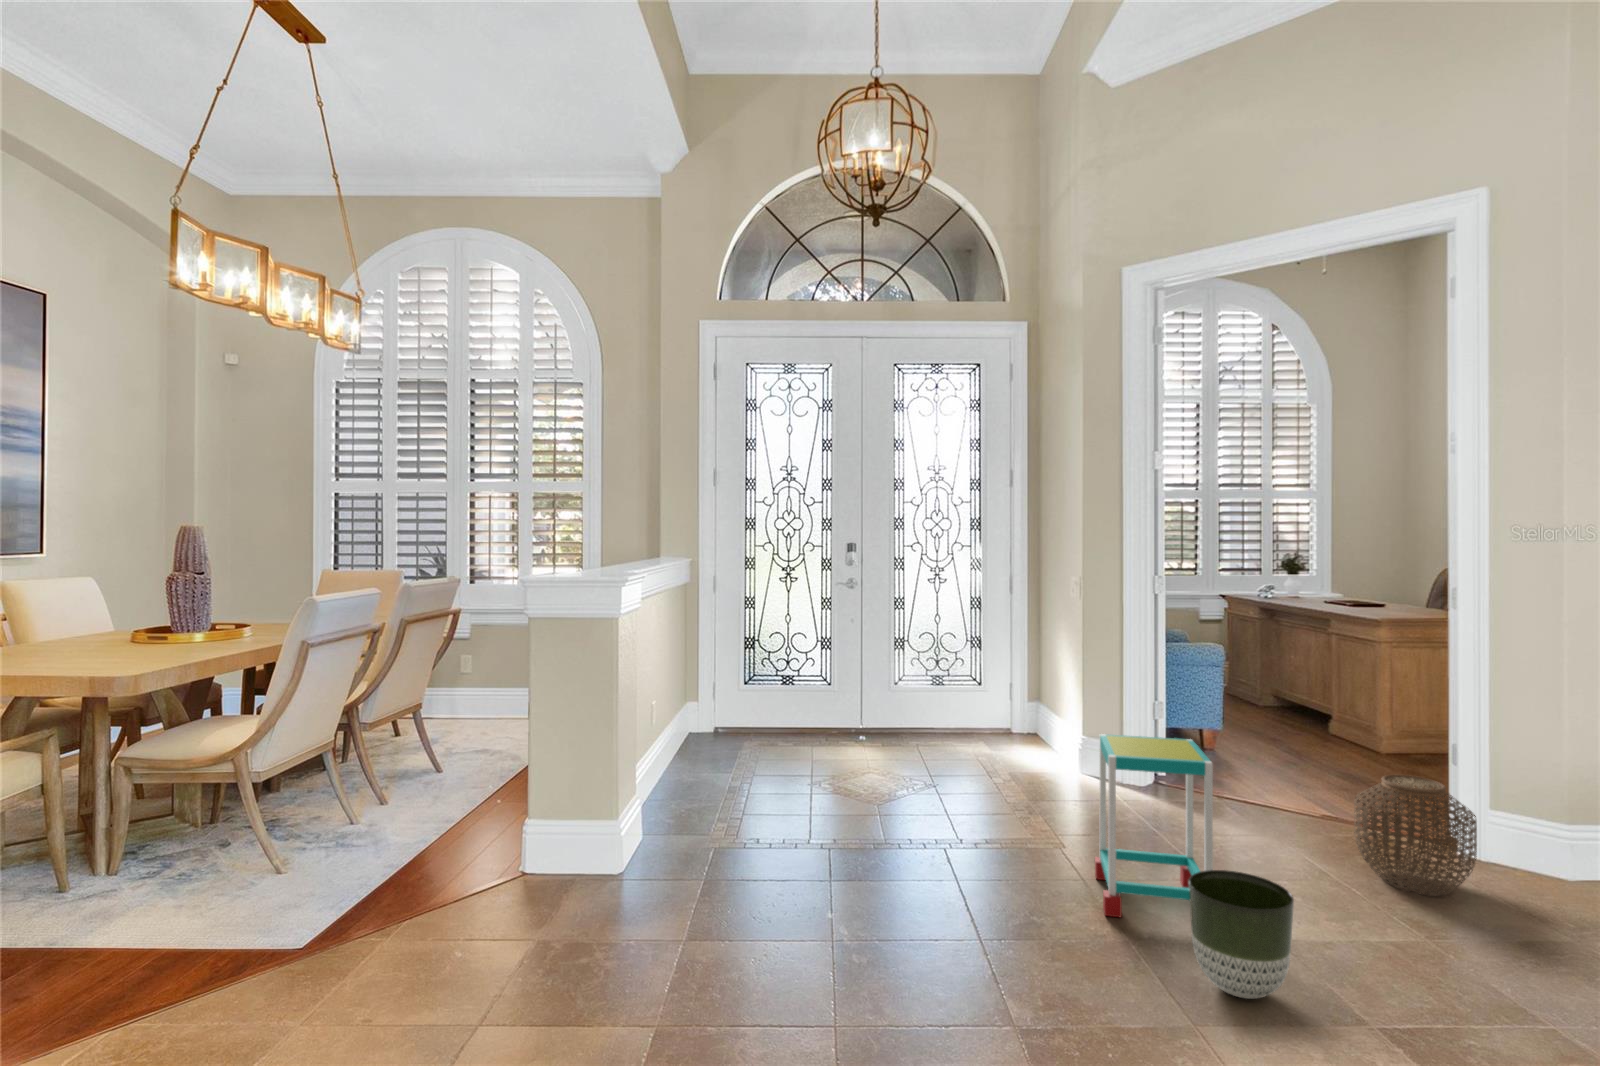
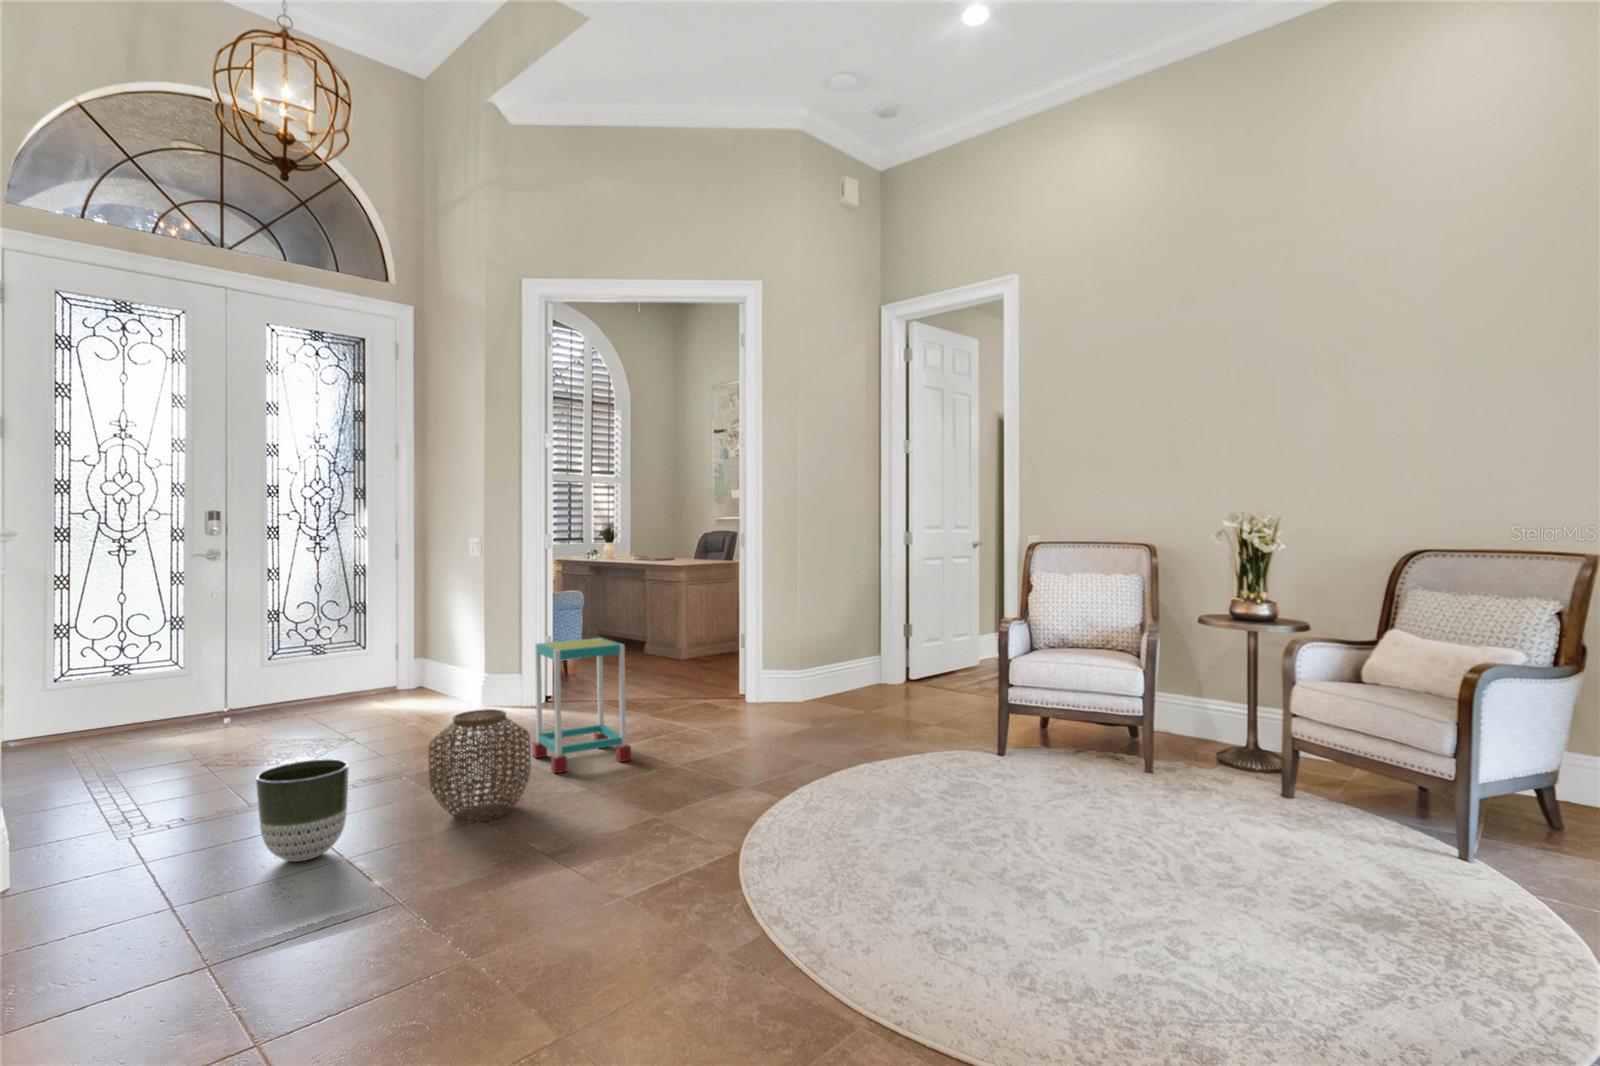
woven basket: present [1354,775,1477,895] -> present [428,709,531,821]
planter: present [1189,870,1294,999] -> present [256,759,349,862]

